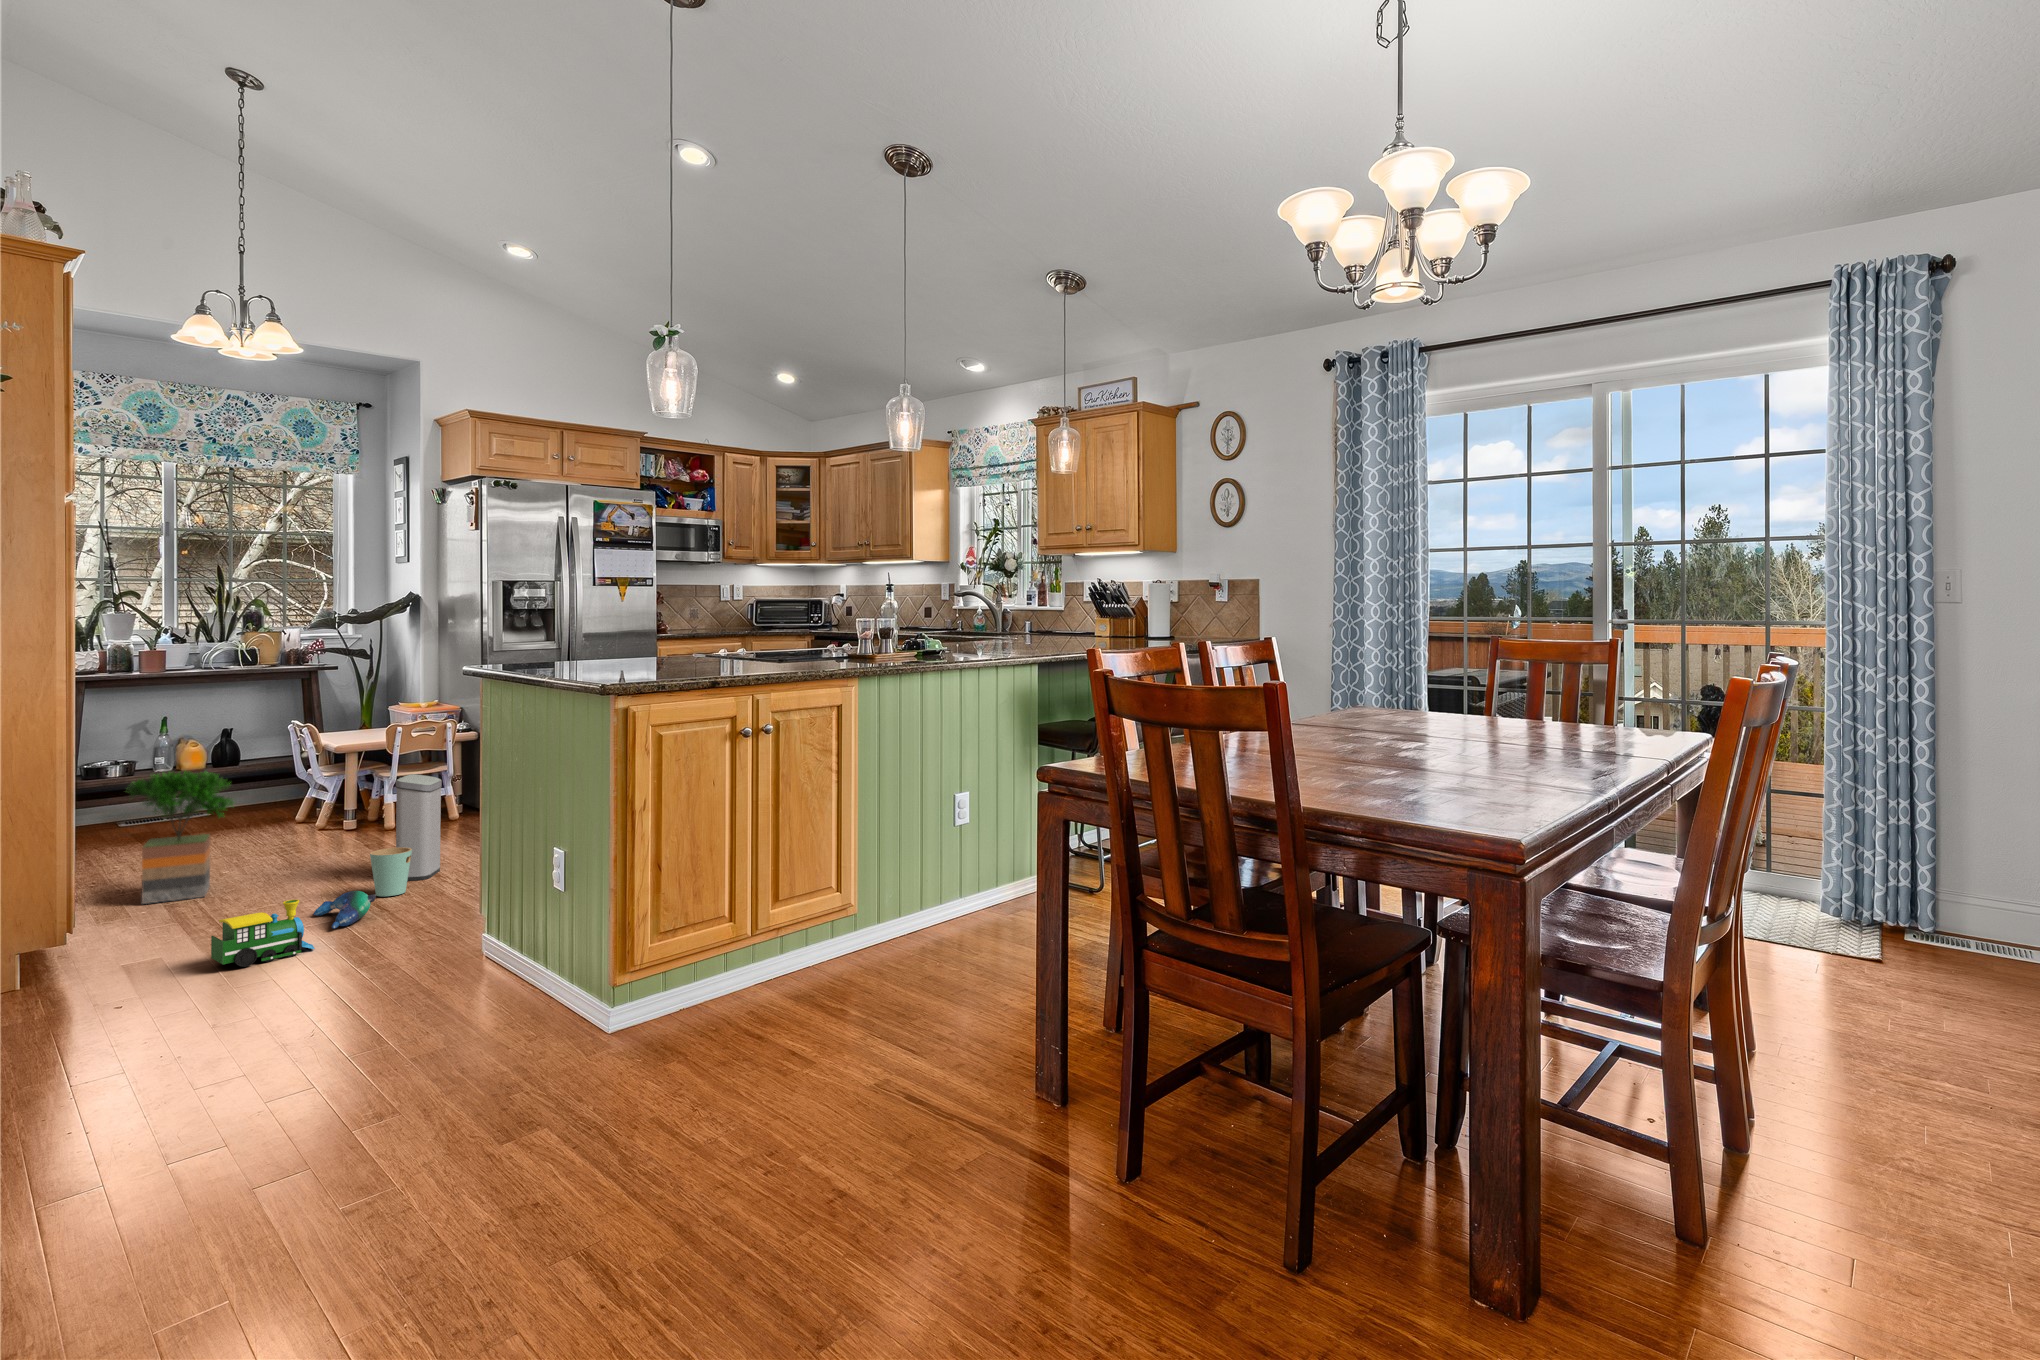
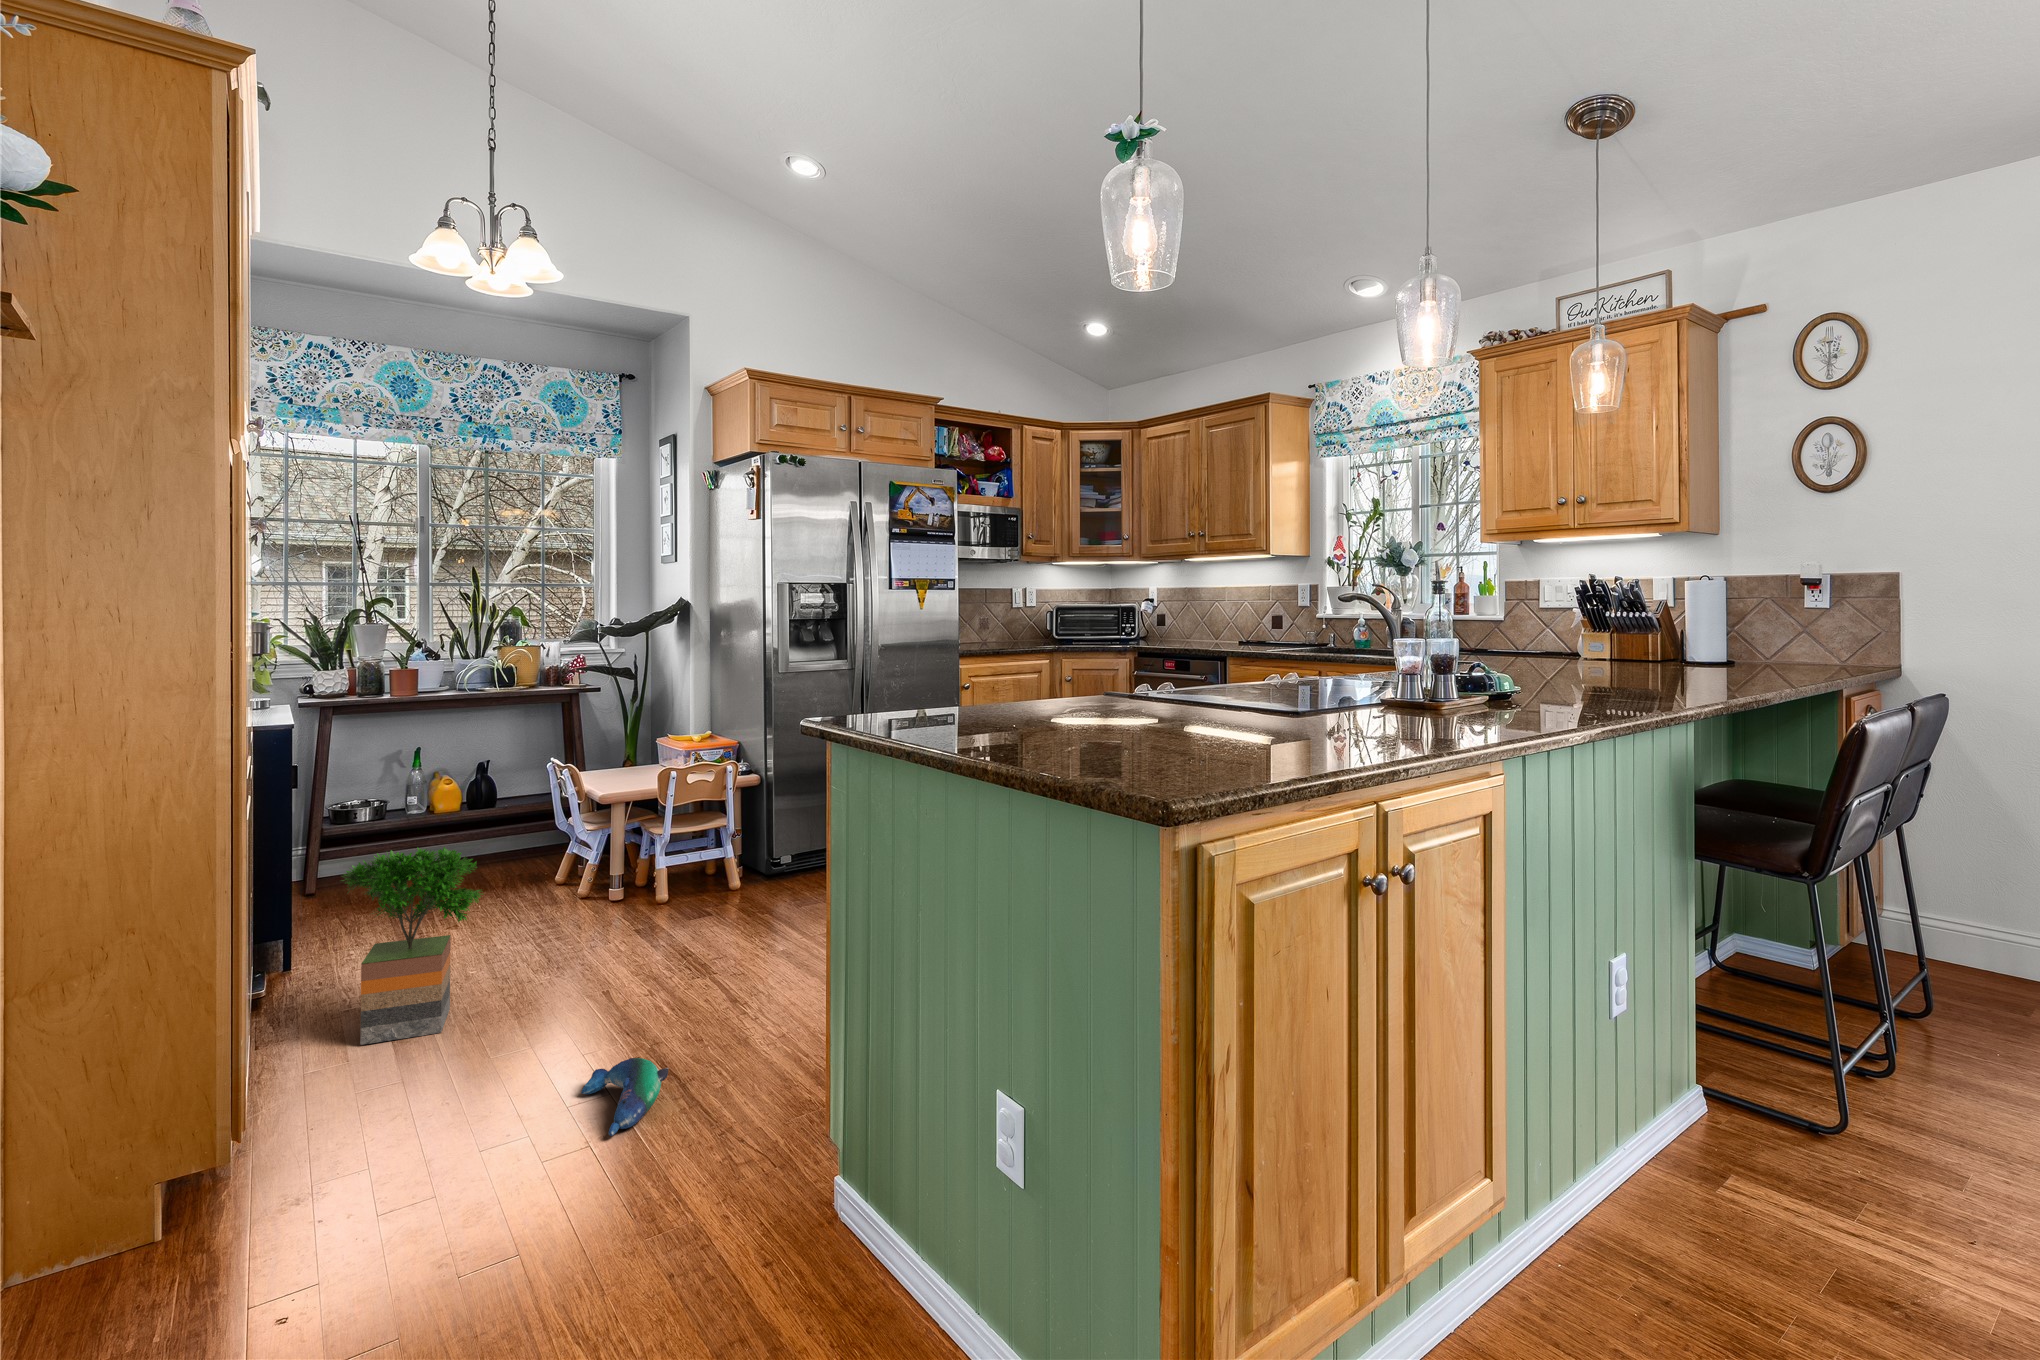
trash can: present [370,774,442,896] -> none [655,855,741,1051]
toy train: present [211,900,315,967] -> none [431,1108,586,1243]

